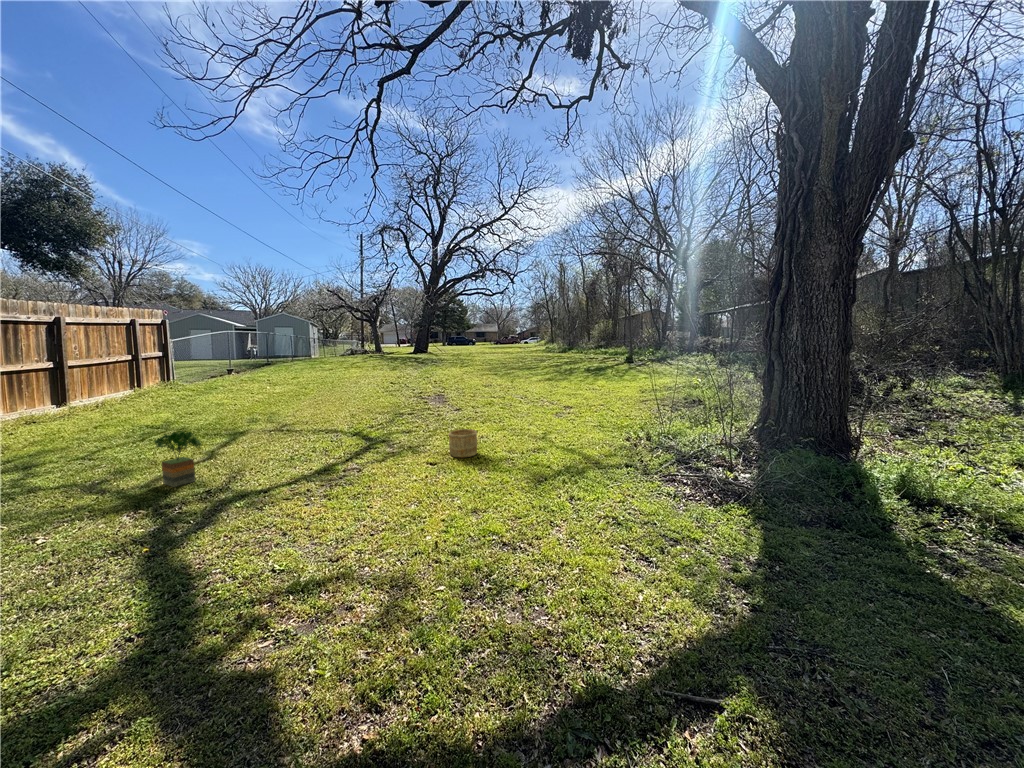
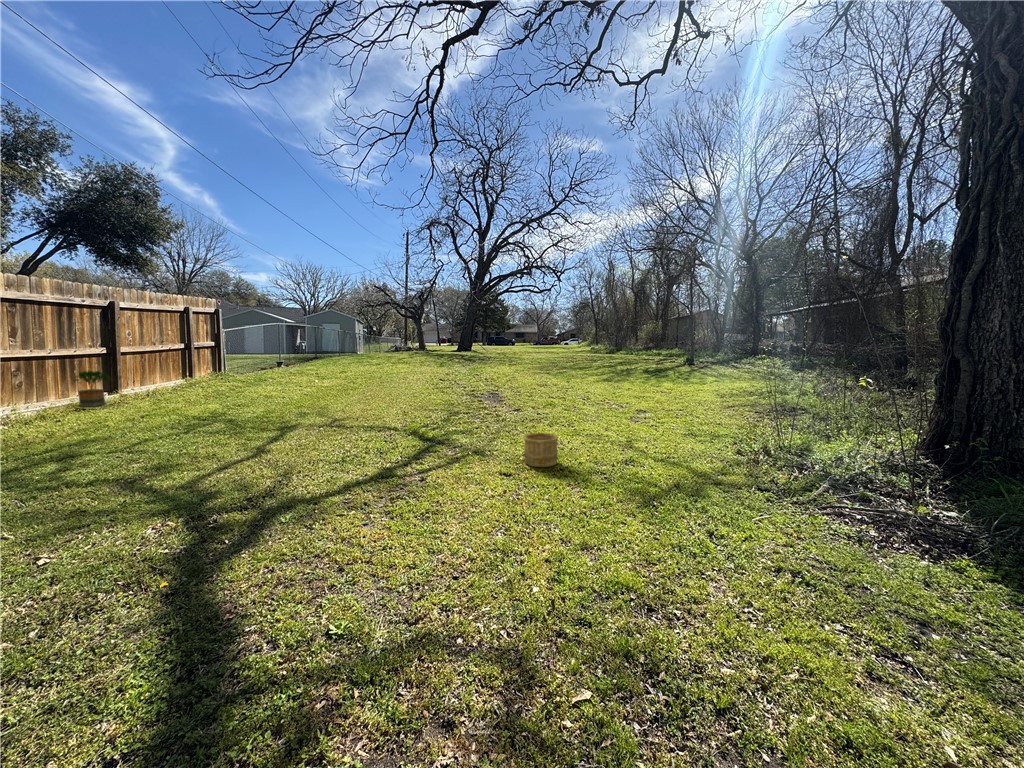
potted tree: present [154,431,202,487] -> present [73,371,109,407]

